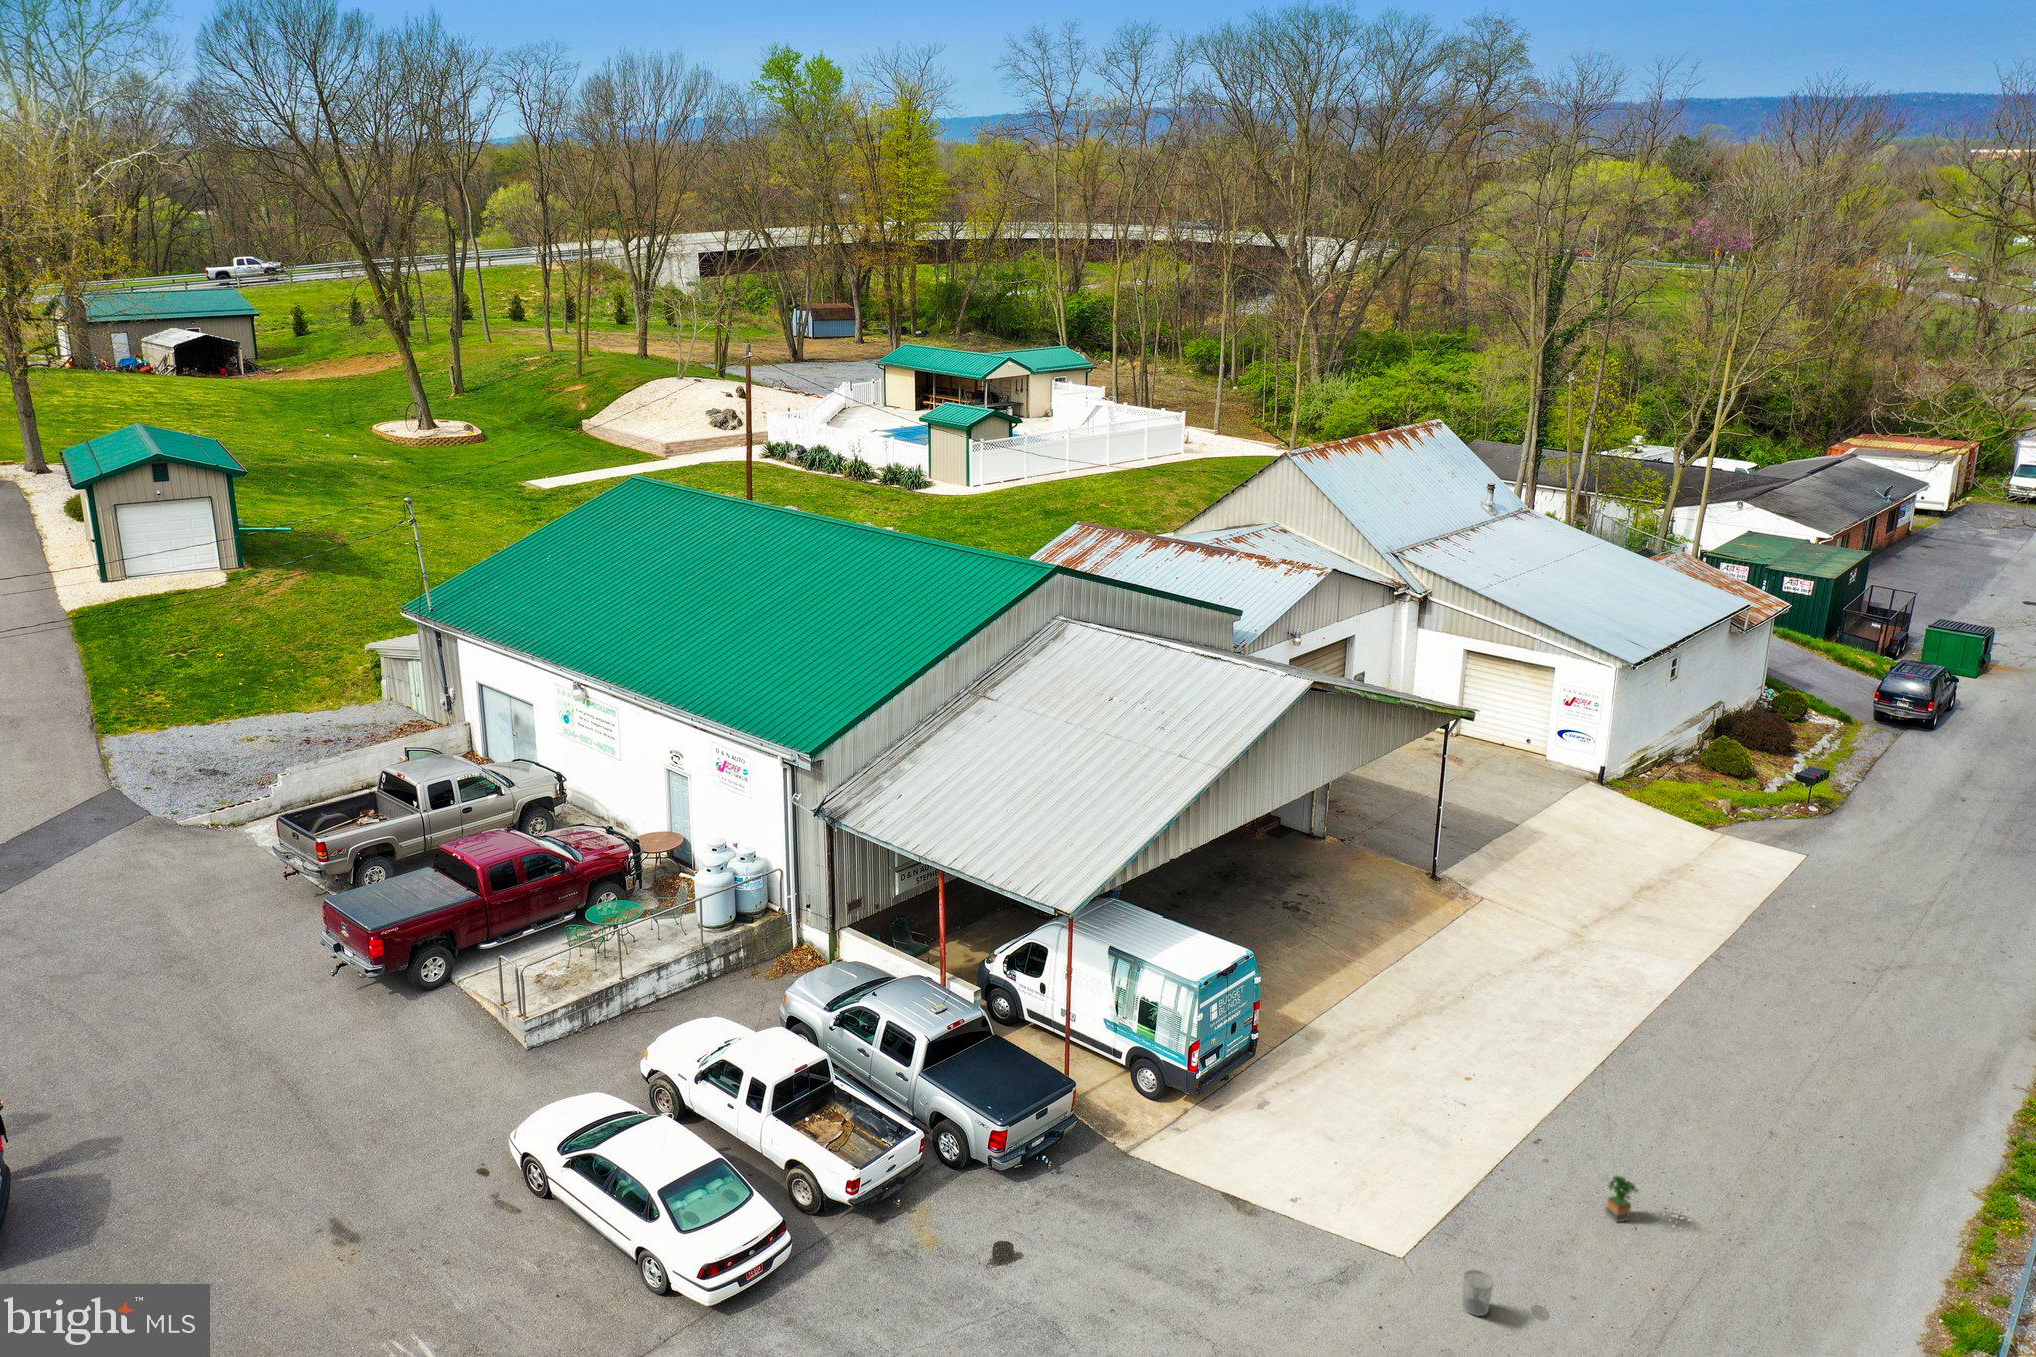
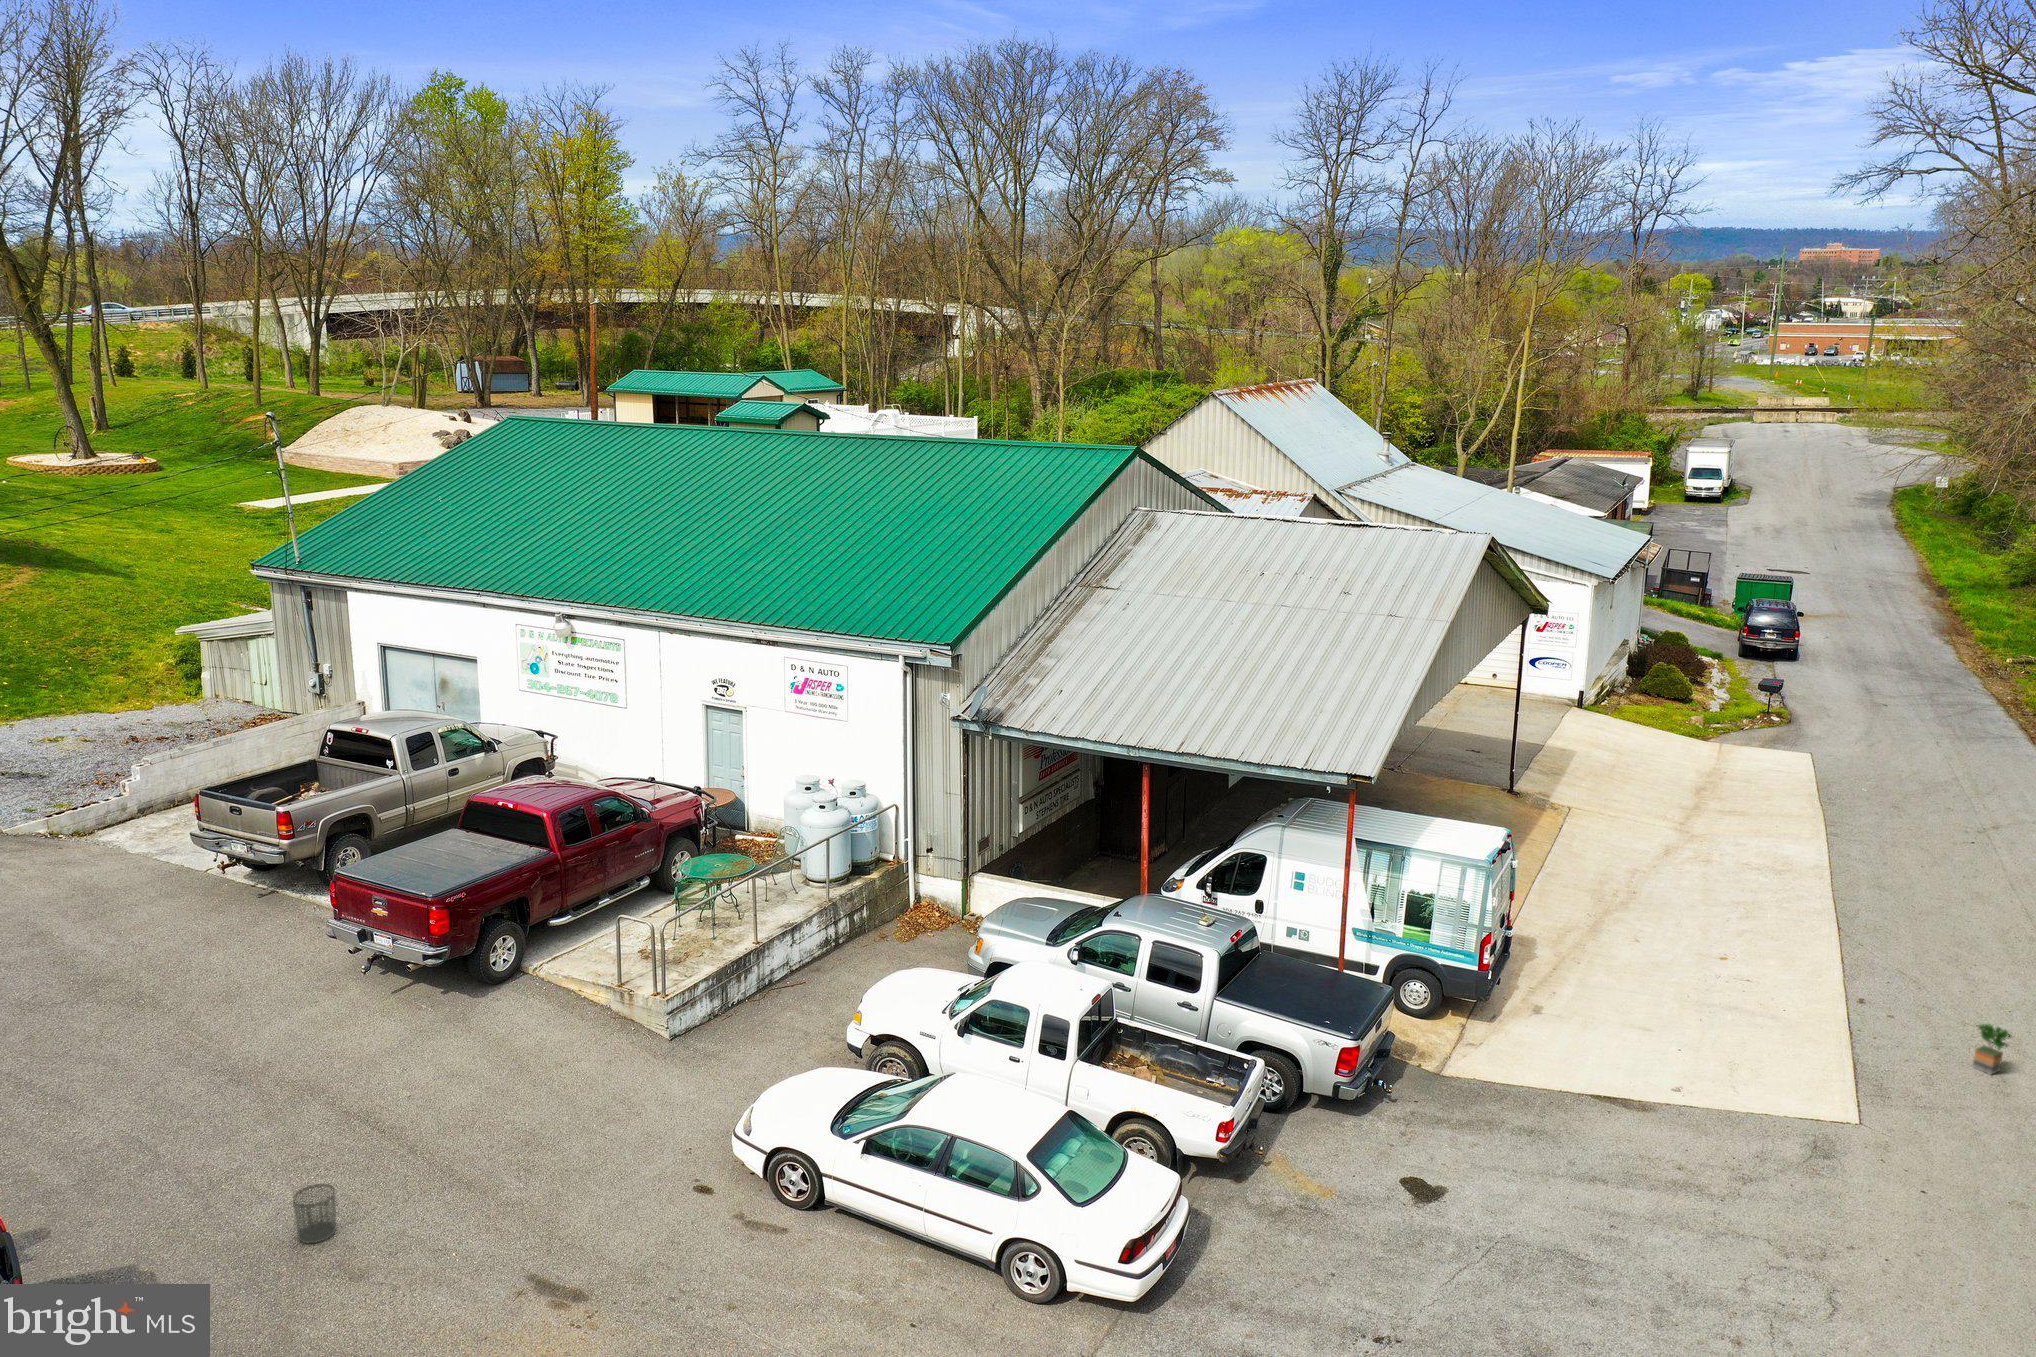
waste bin: present [1462,1270,1493,1316] -> present [293,1184,336,1243]

